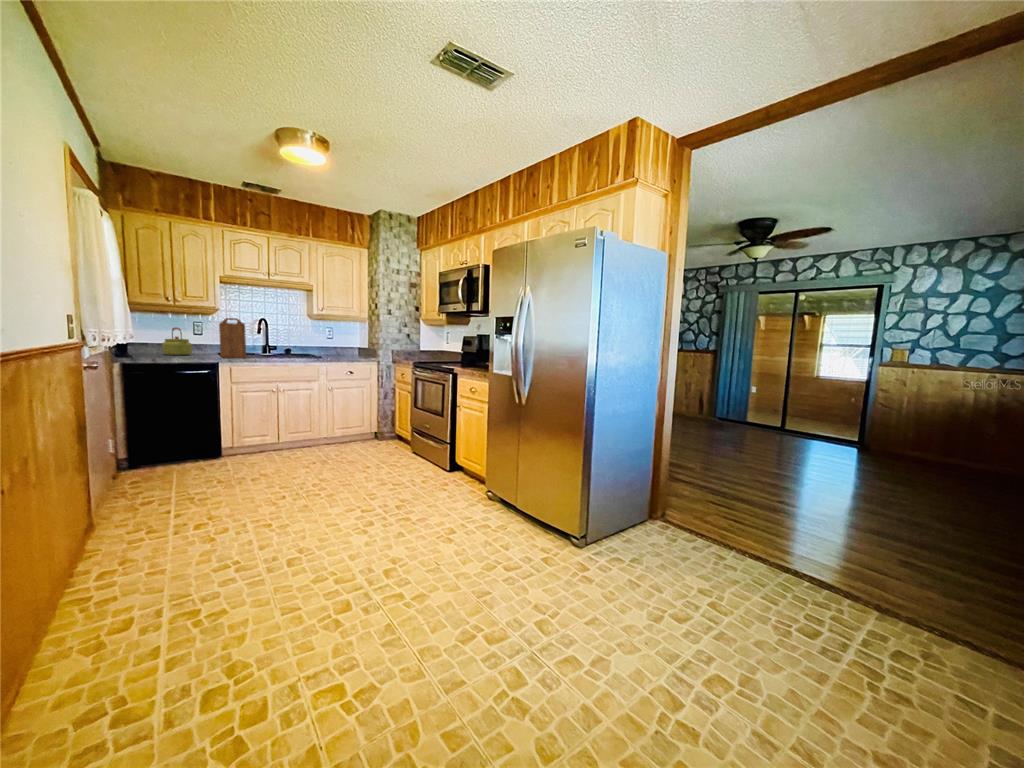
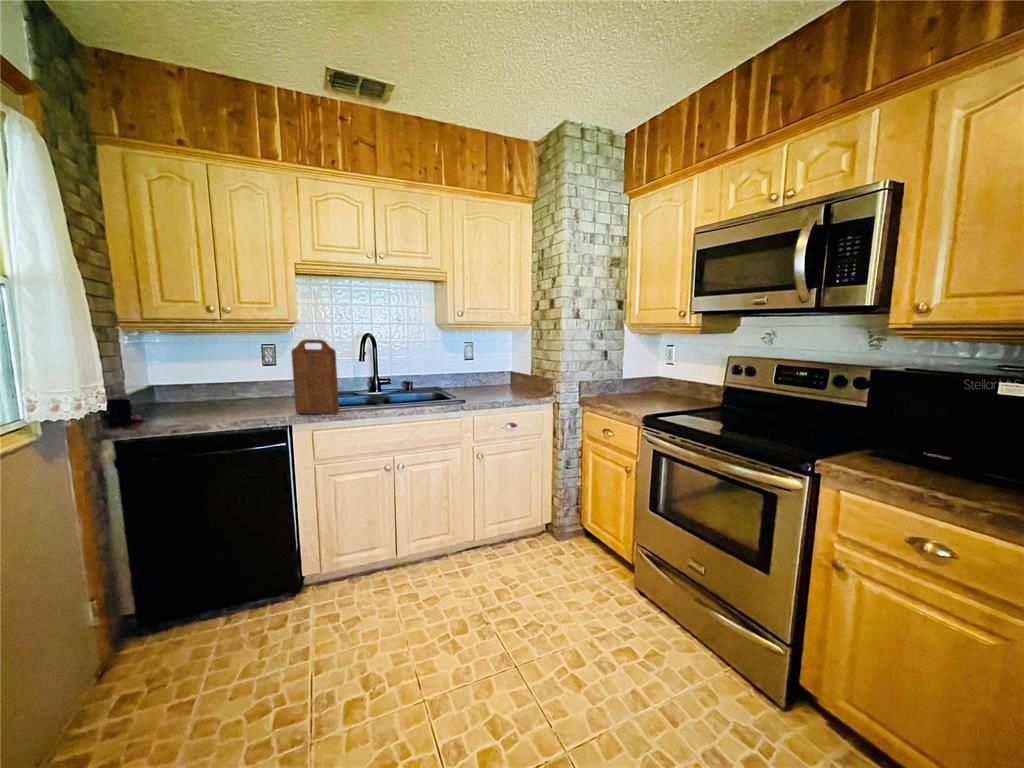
kettle: present [162,327,192,355] -> none [209,356,258,406]

